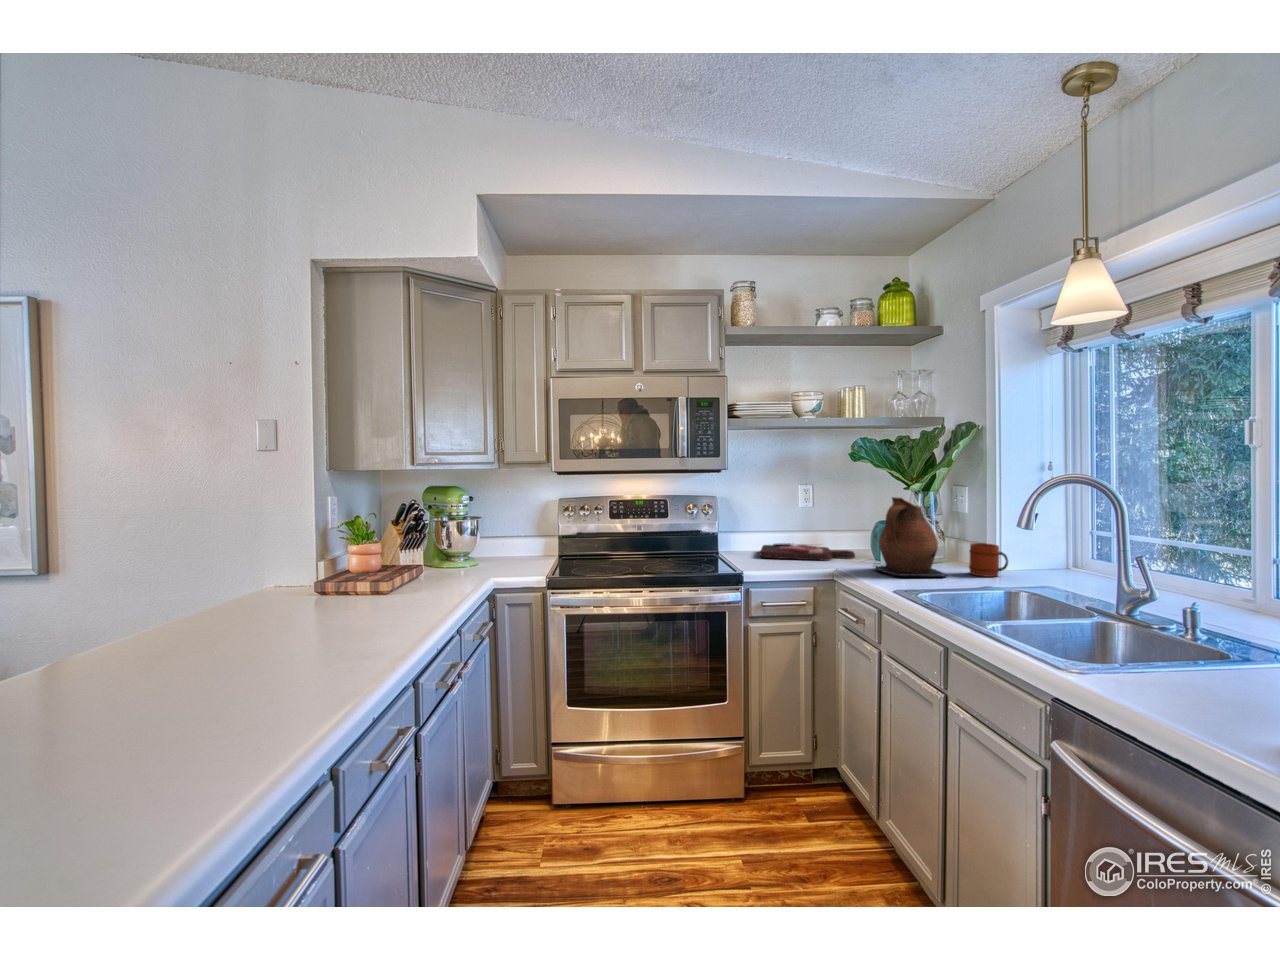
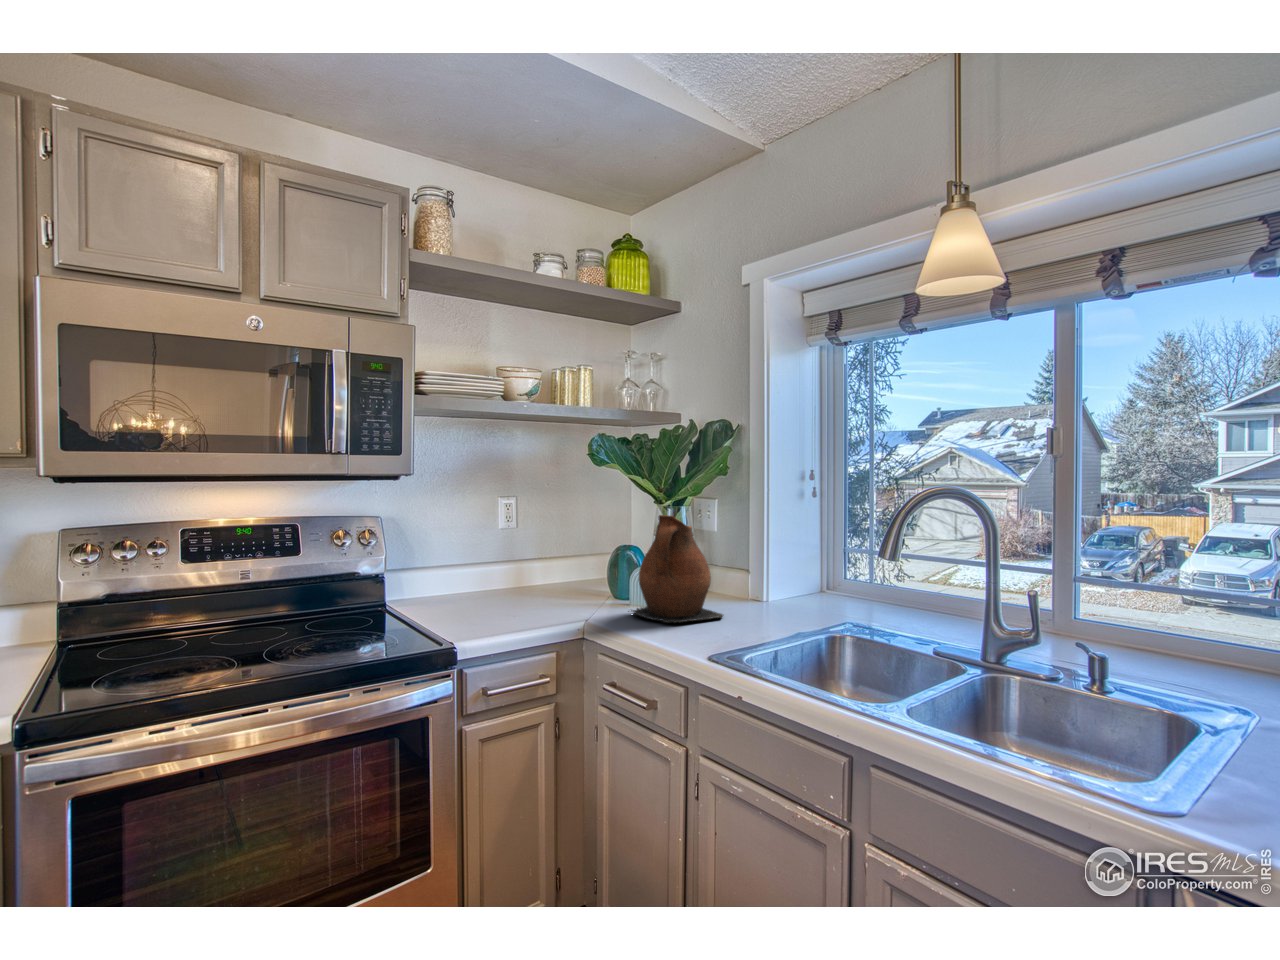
cutting board: present [760,543,855,561] -> none [455,584,589,612]
mug: present [969,543,1008,577] -> none [738,570,780,612]

